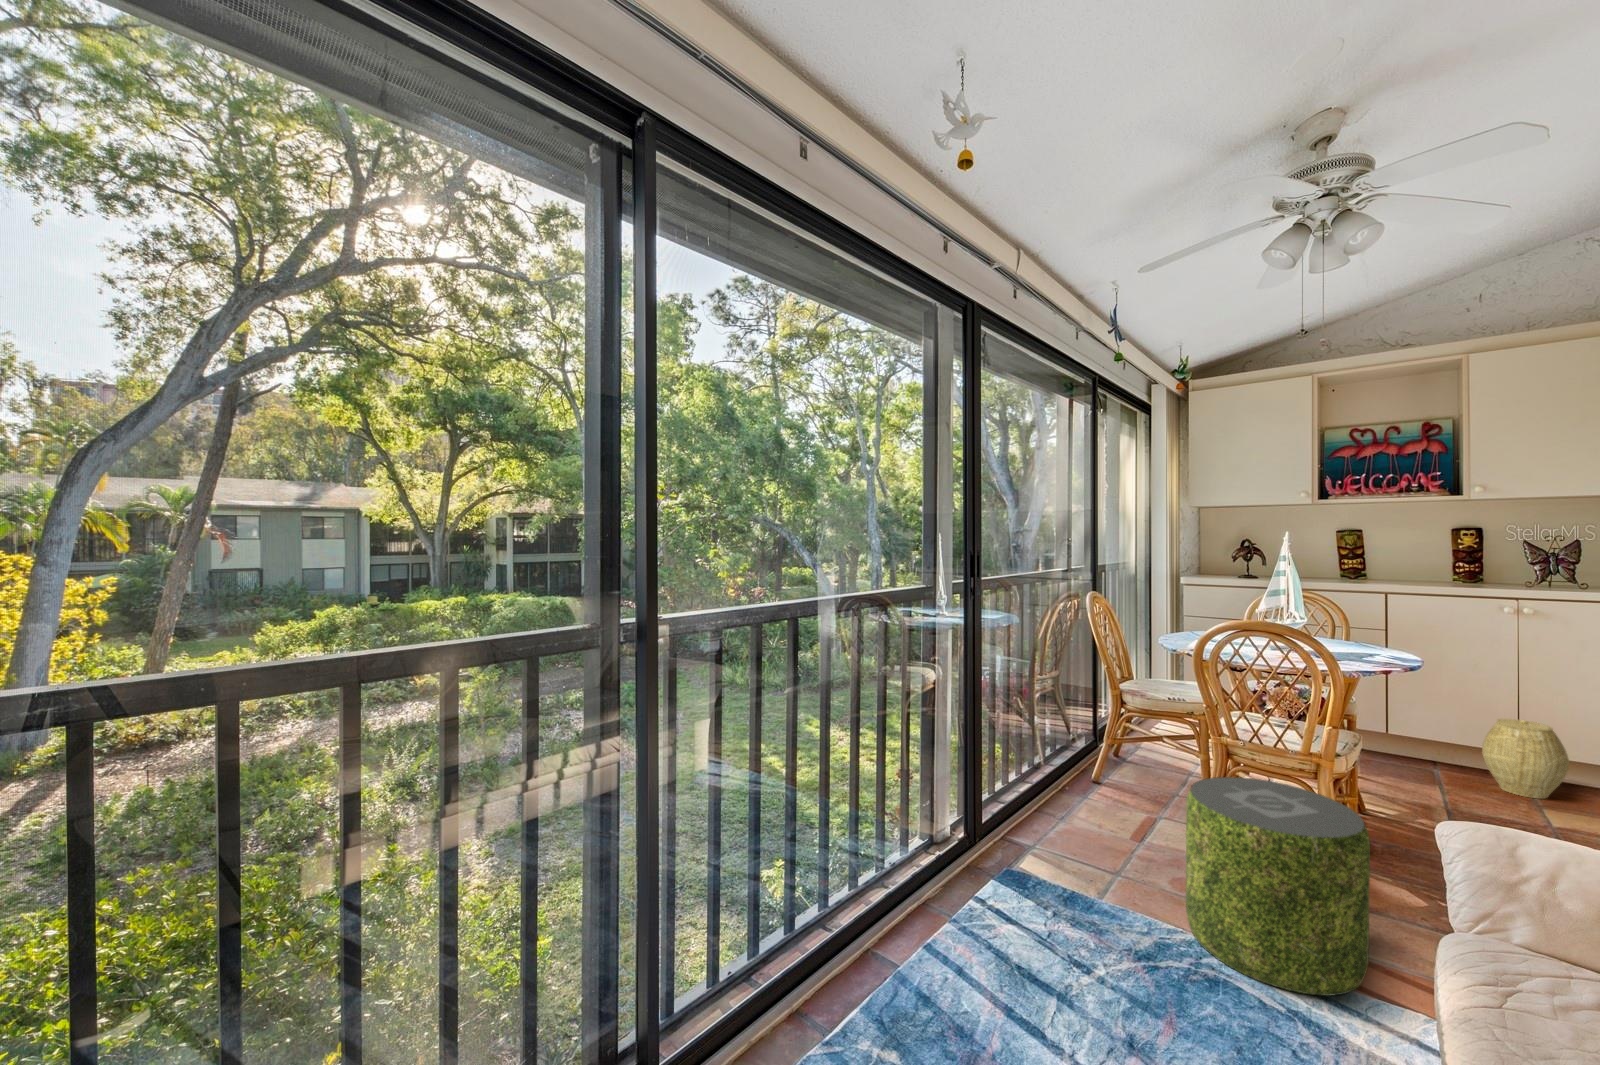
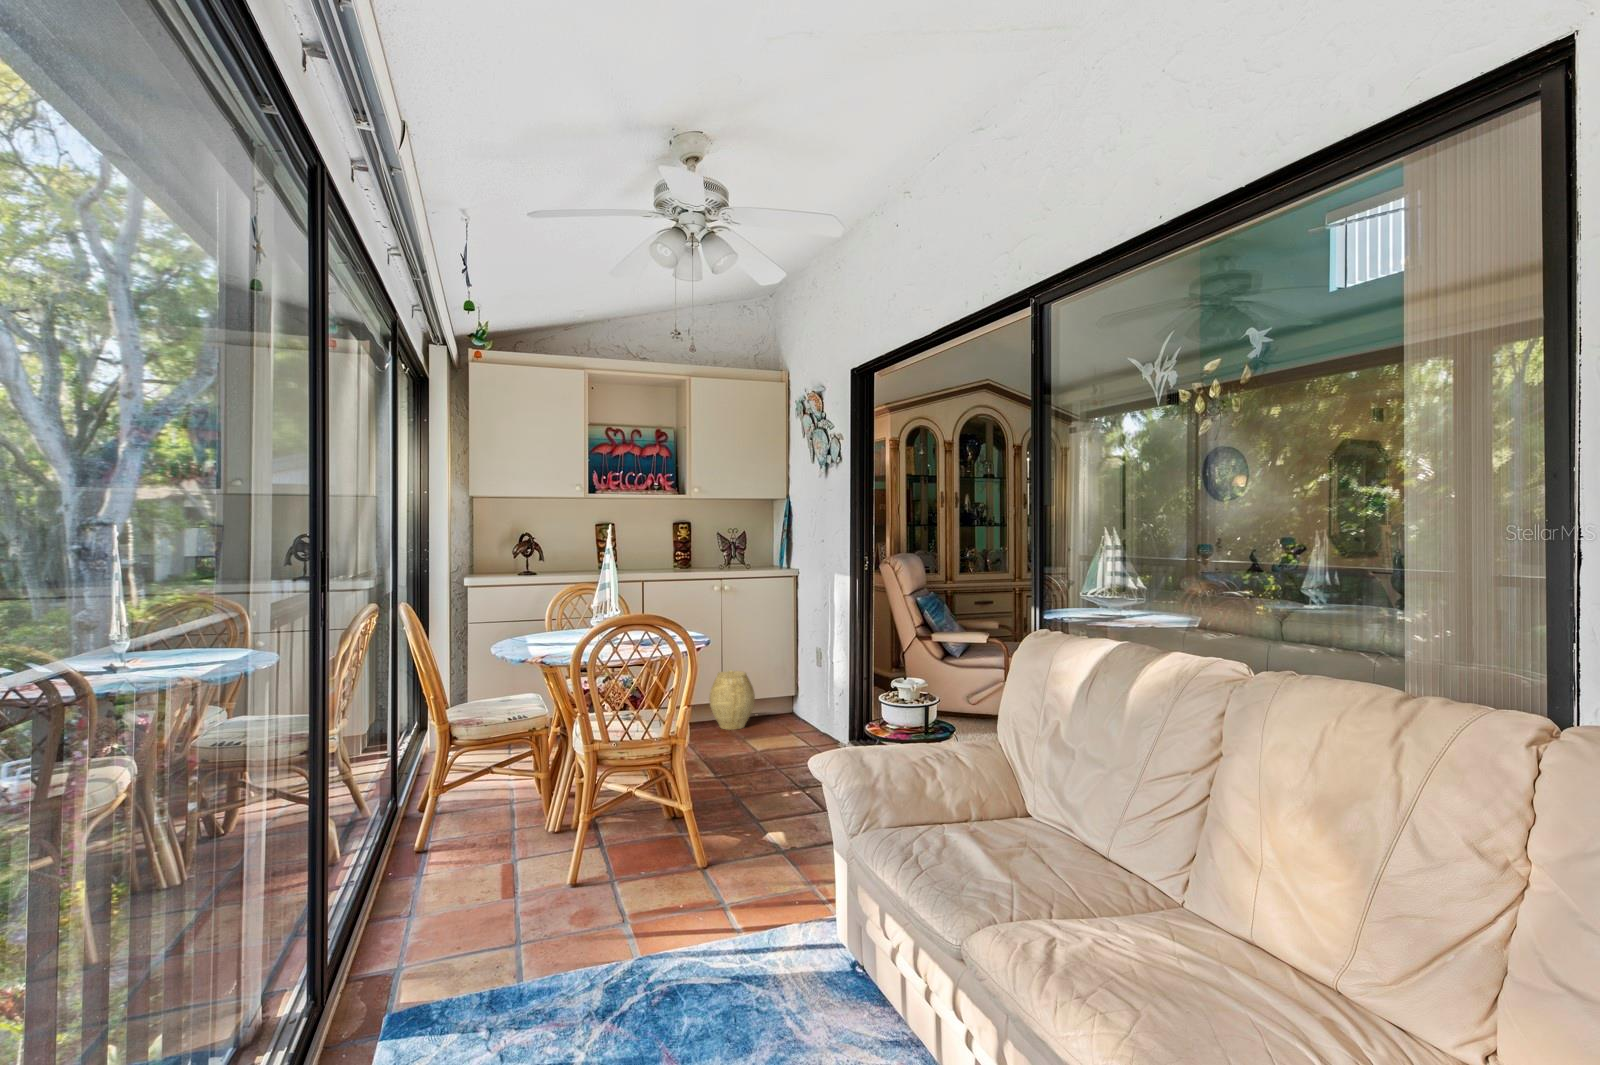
pouf: present [1186,777,1370,996] -> none [609,768,757,971]

